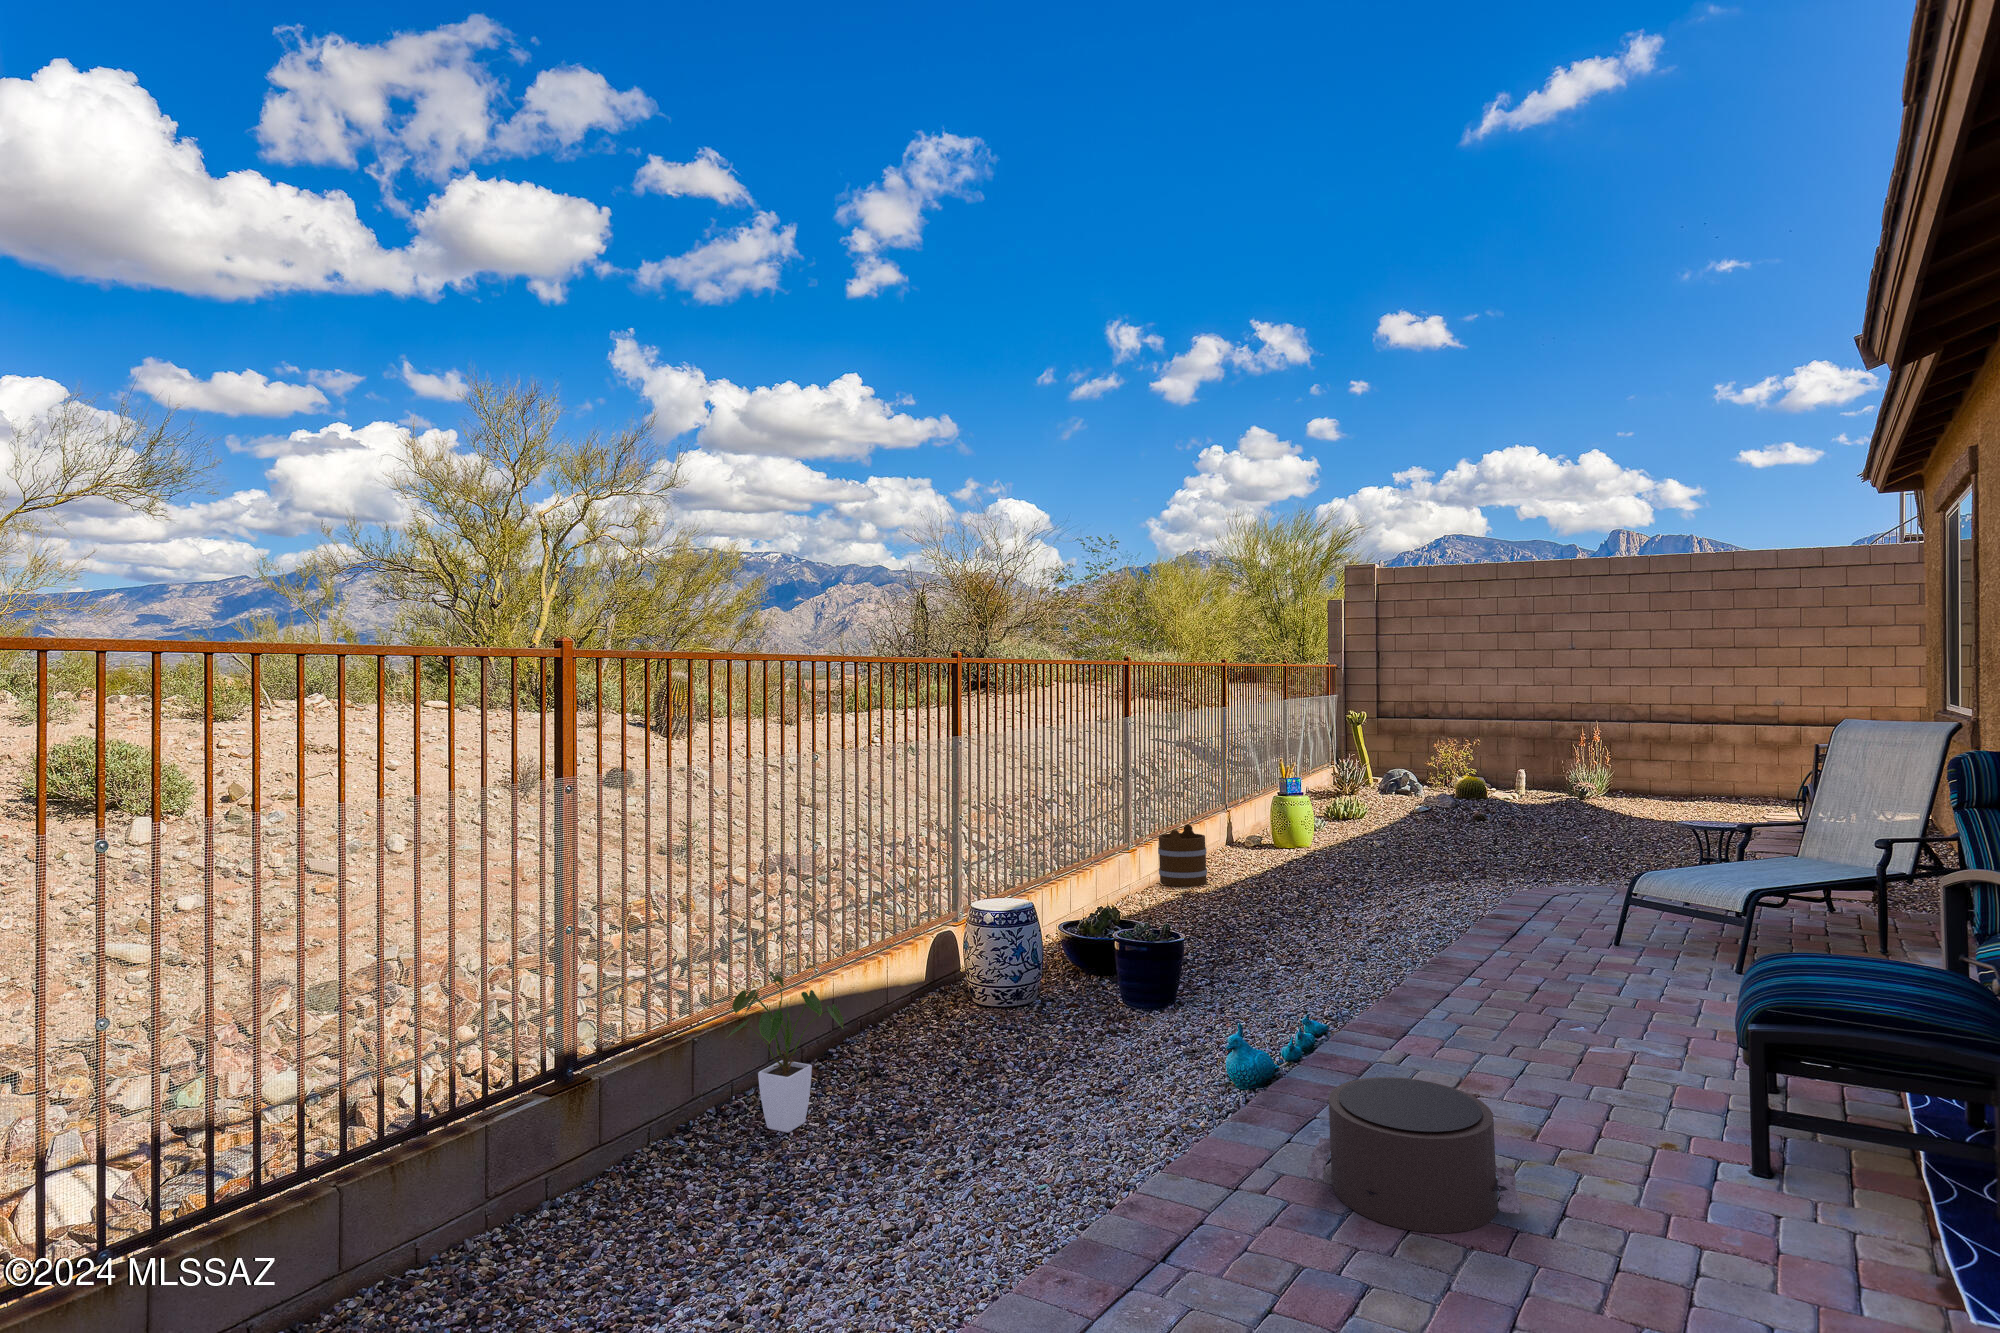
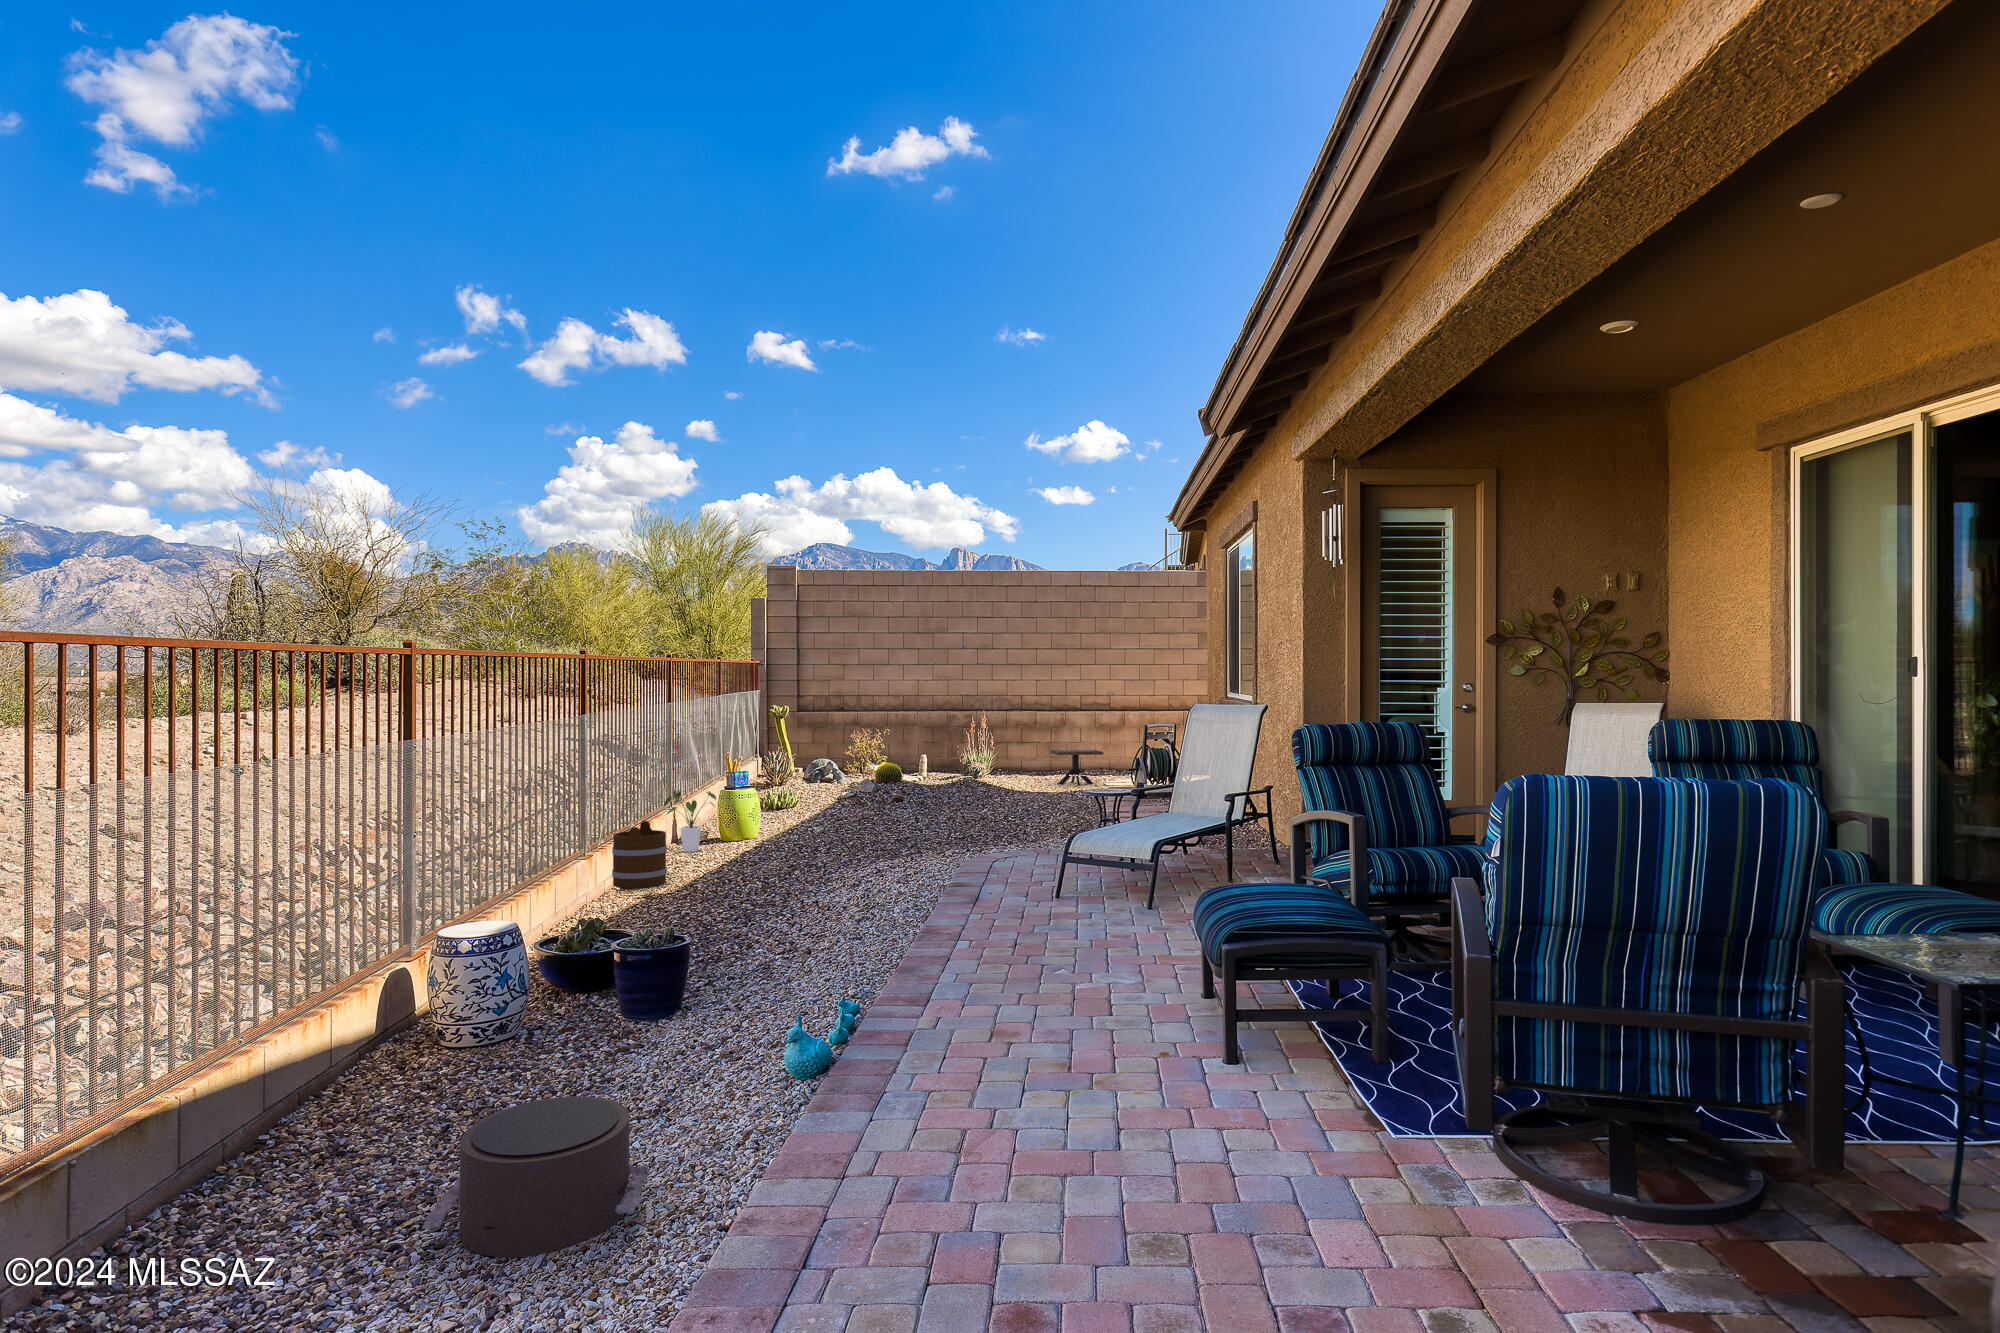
side table: none [1690,761,1770,806] -> present [1050,750,1104,786]
house plant: present [728,971,844,1133] -> present [664,790,716,852]
pouf: present [1307,1077,1522,1233] -> present [422,1096,649,1257]

